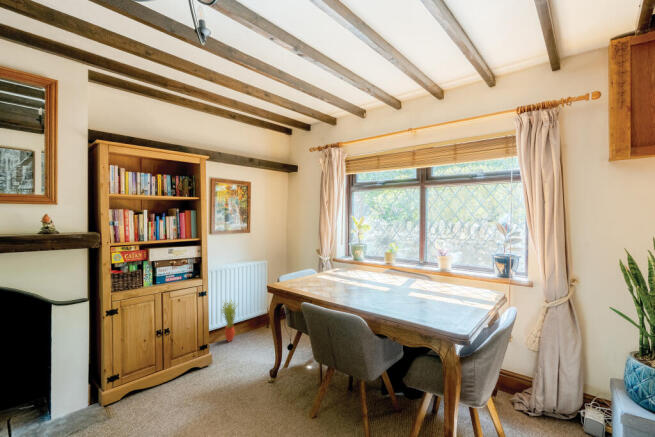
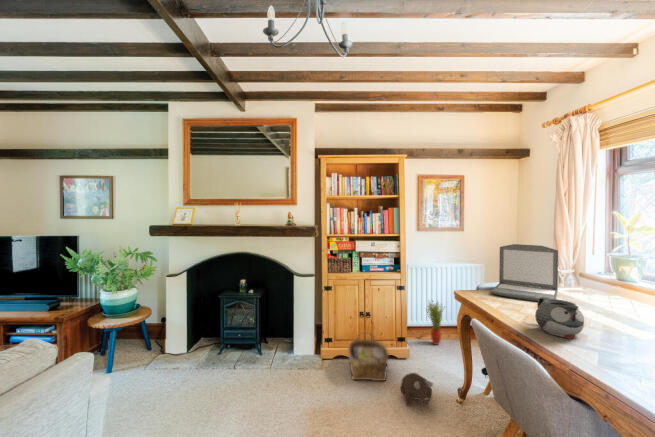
laptop: none [294,242,338,284] -> present [492,244,558,301]
teapot: none [342,280,373,306] -> present [535,297,584,339]
woven basket: none [147,350,200,411] -> present [348,334,388,381]
plush toy: none [220,374,256,409] -> present [401,373,433,405]

